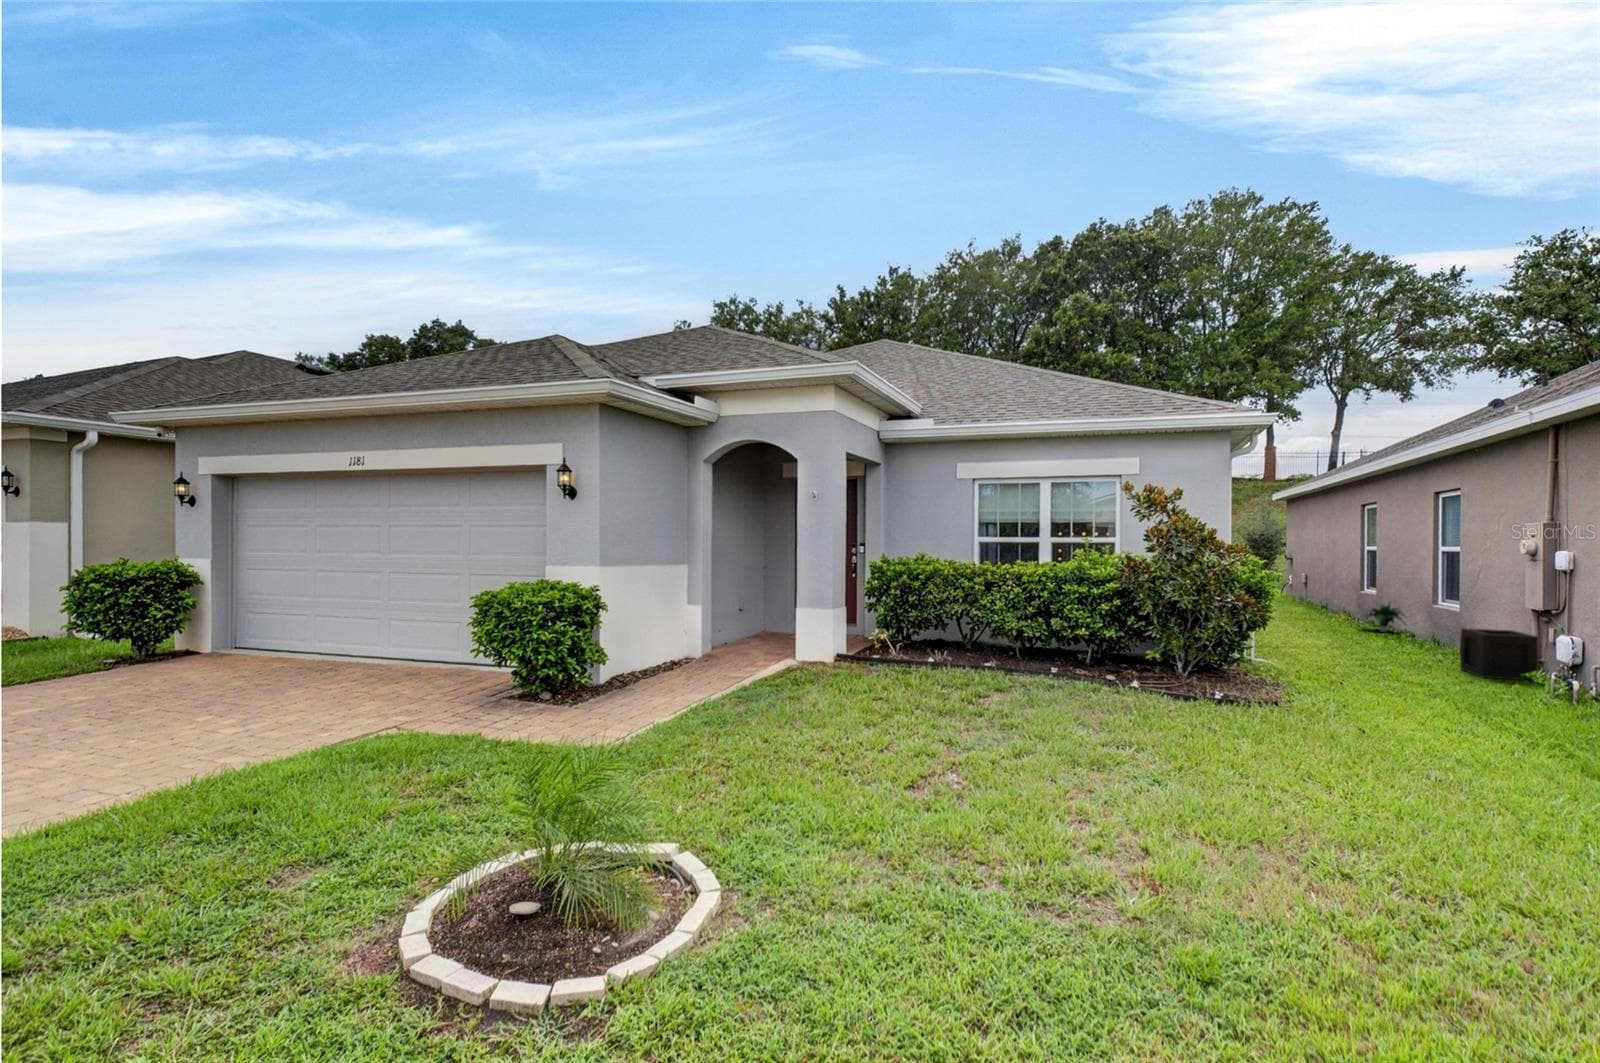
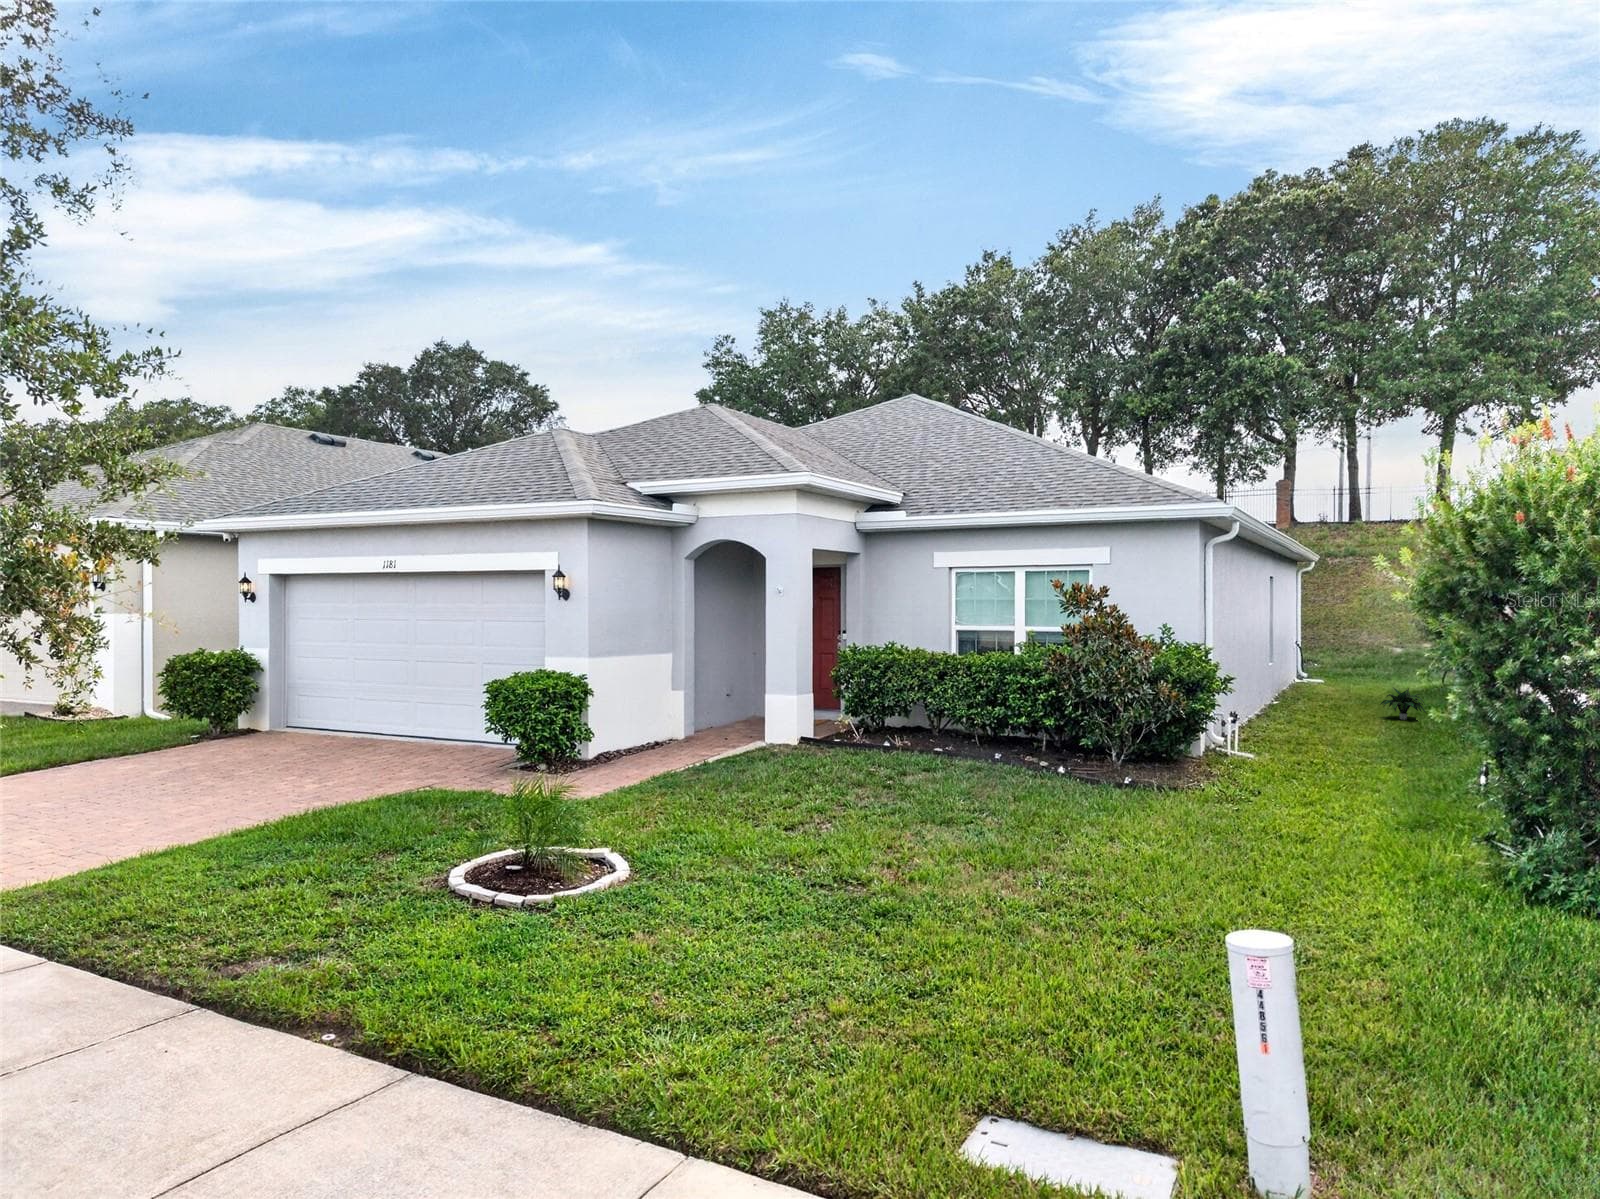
wooden crate: present [1460,628,1538,680] -> none [1392,718,1444,768]

